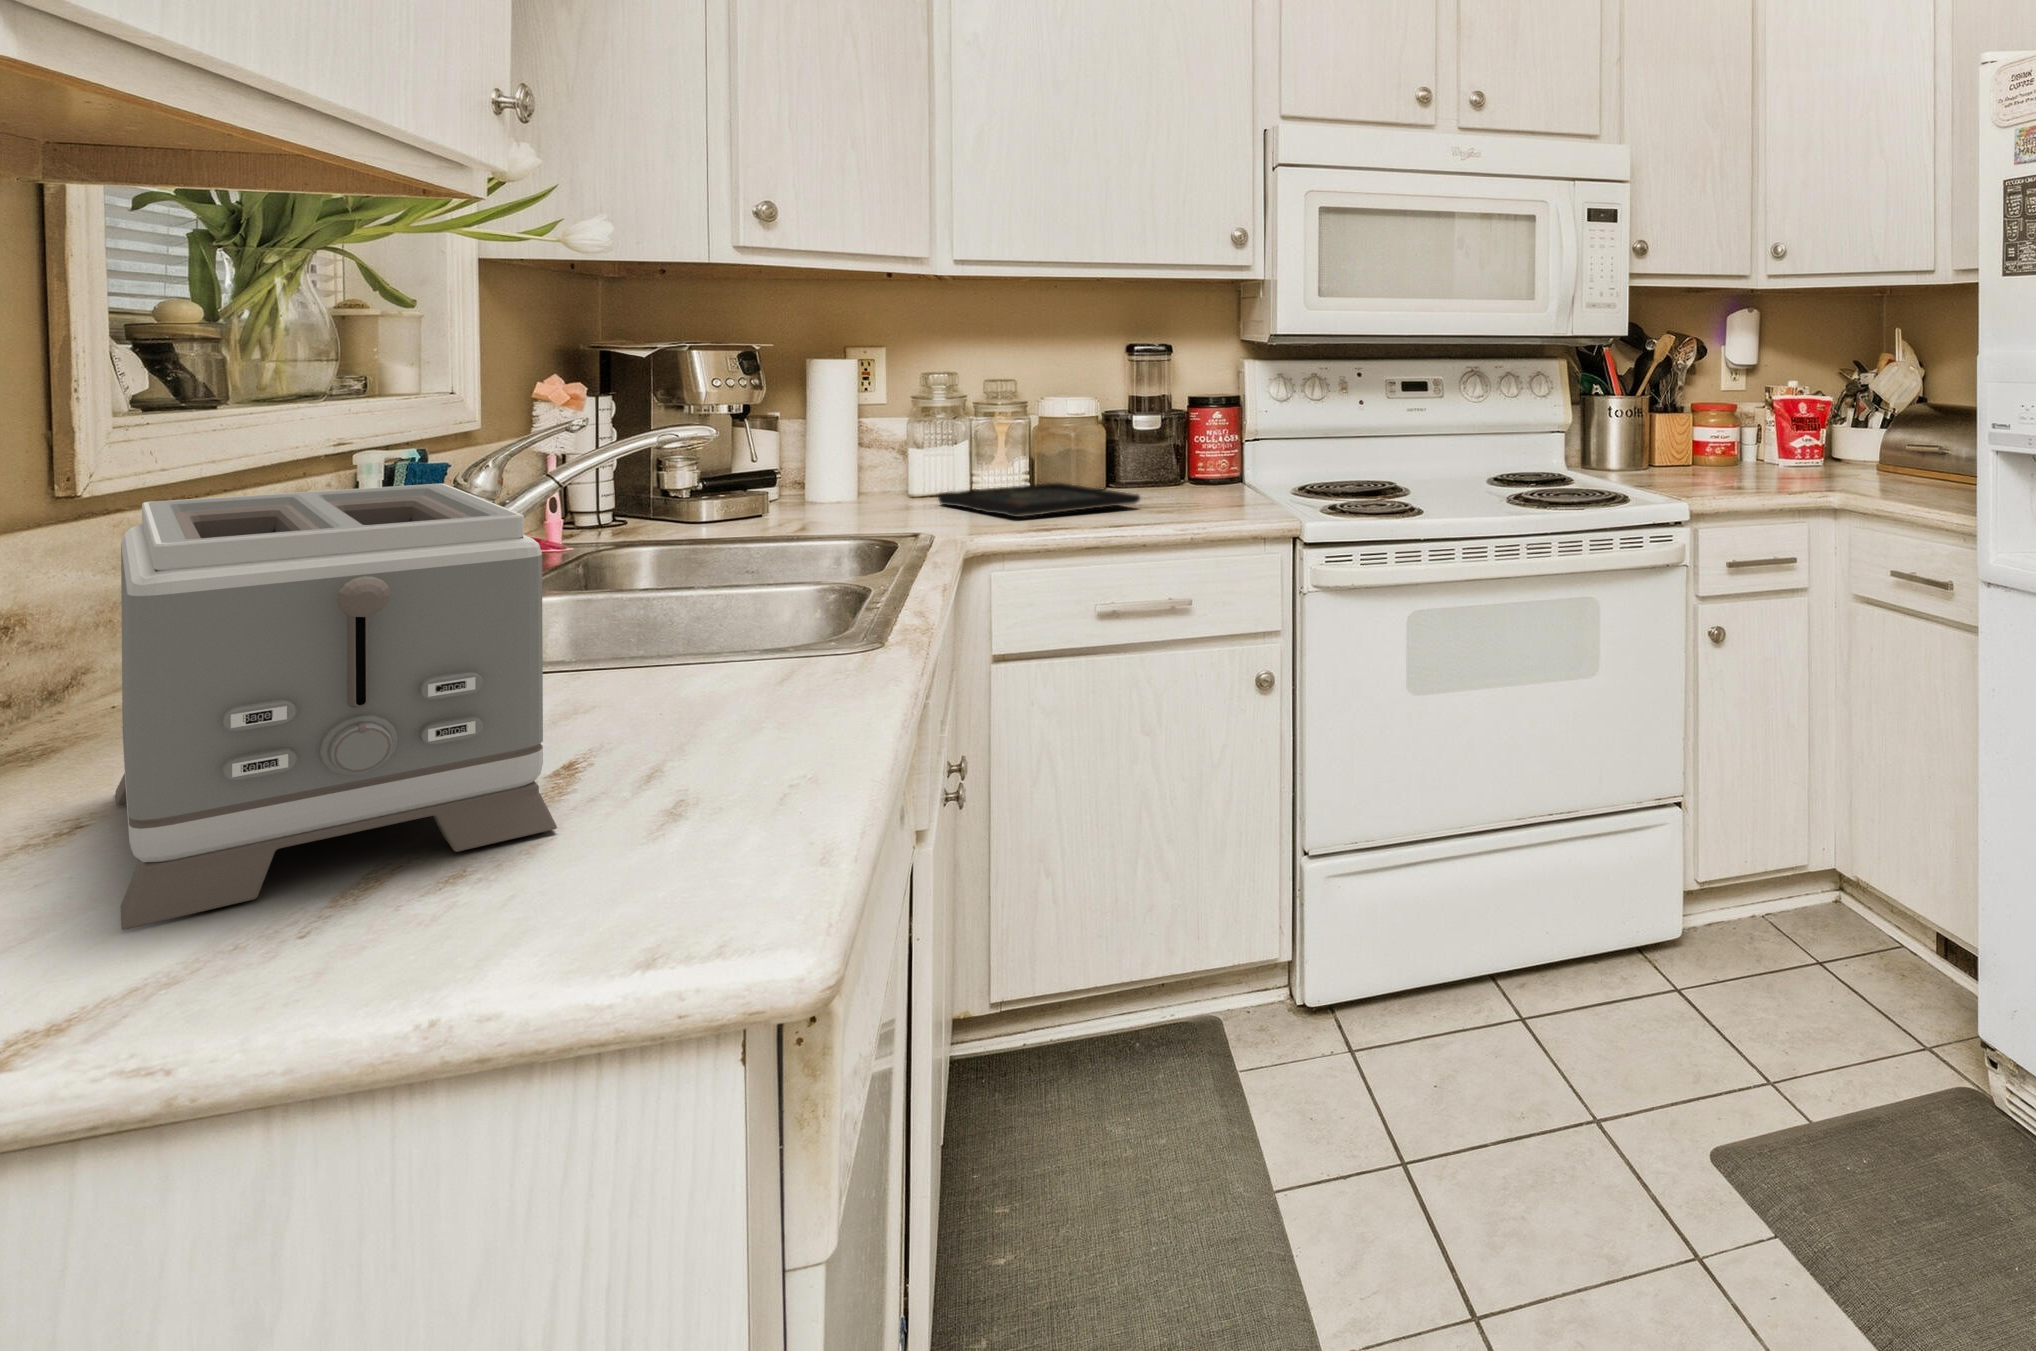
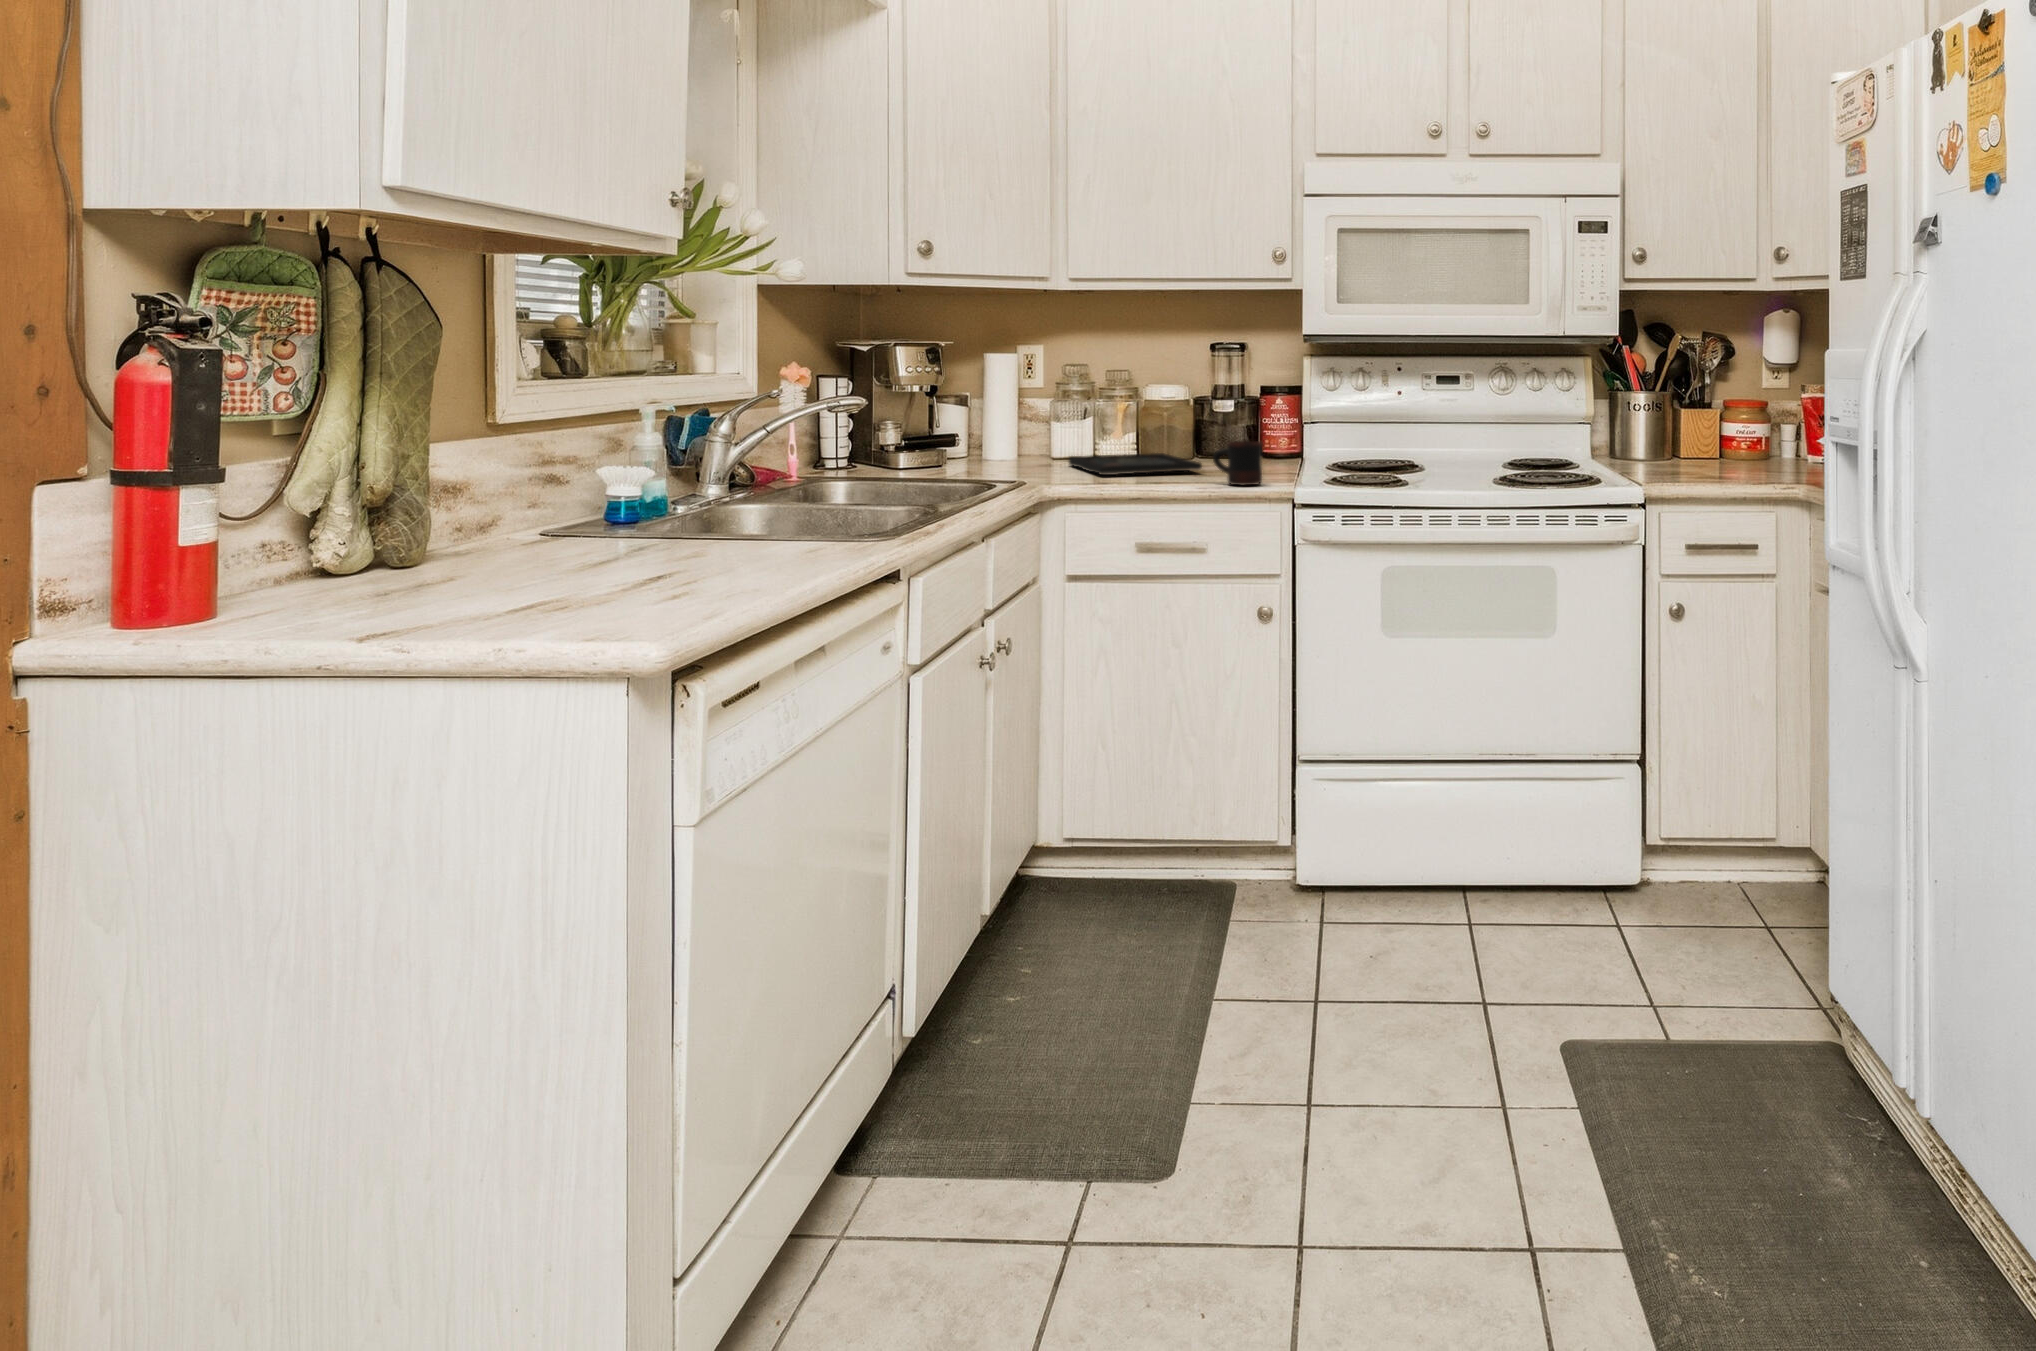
mug: none [1181,466,1246,523] -> present [1213,441,1263,485]
toaster: present [116,484,557,930] -> none [434,418,637,608]

